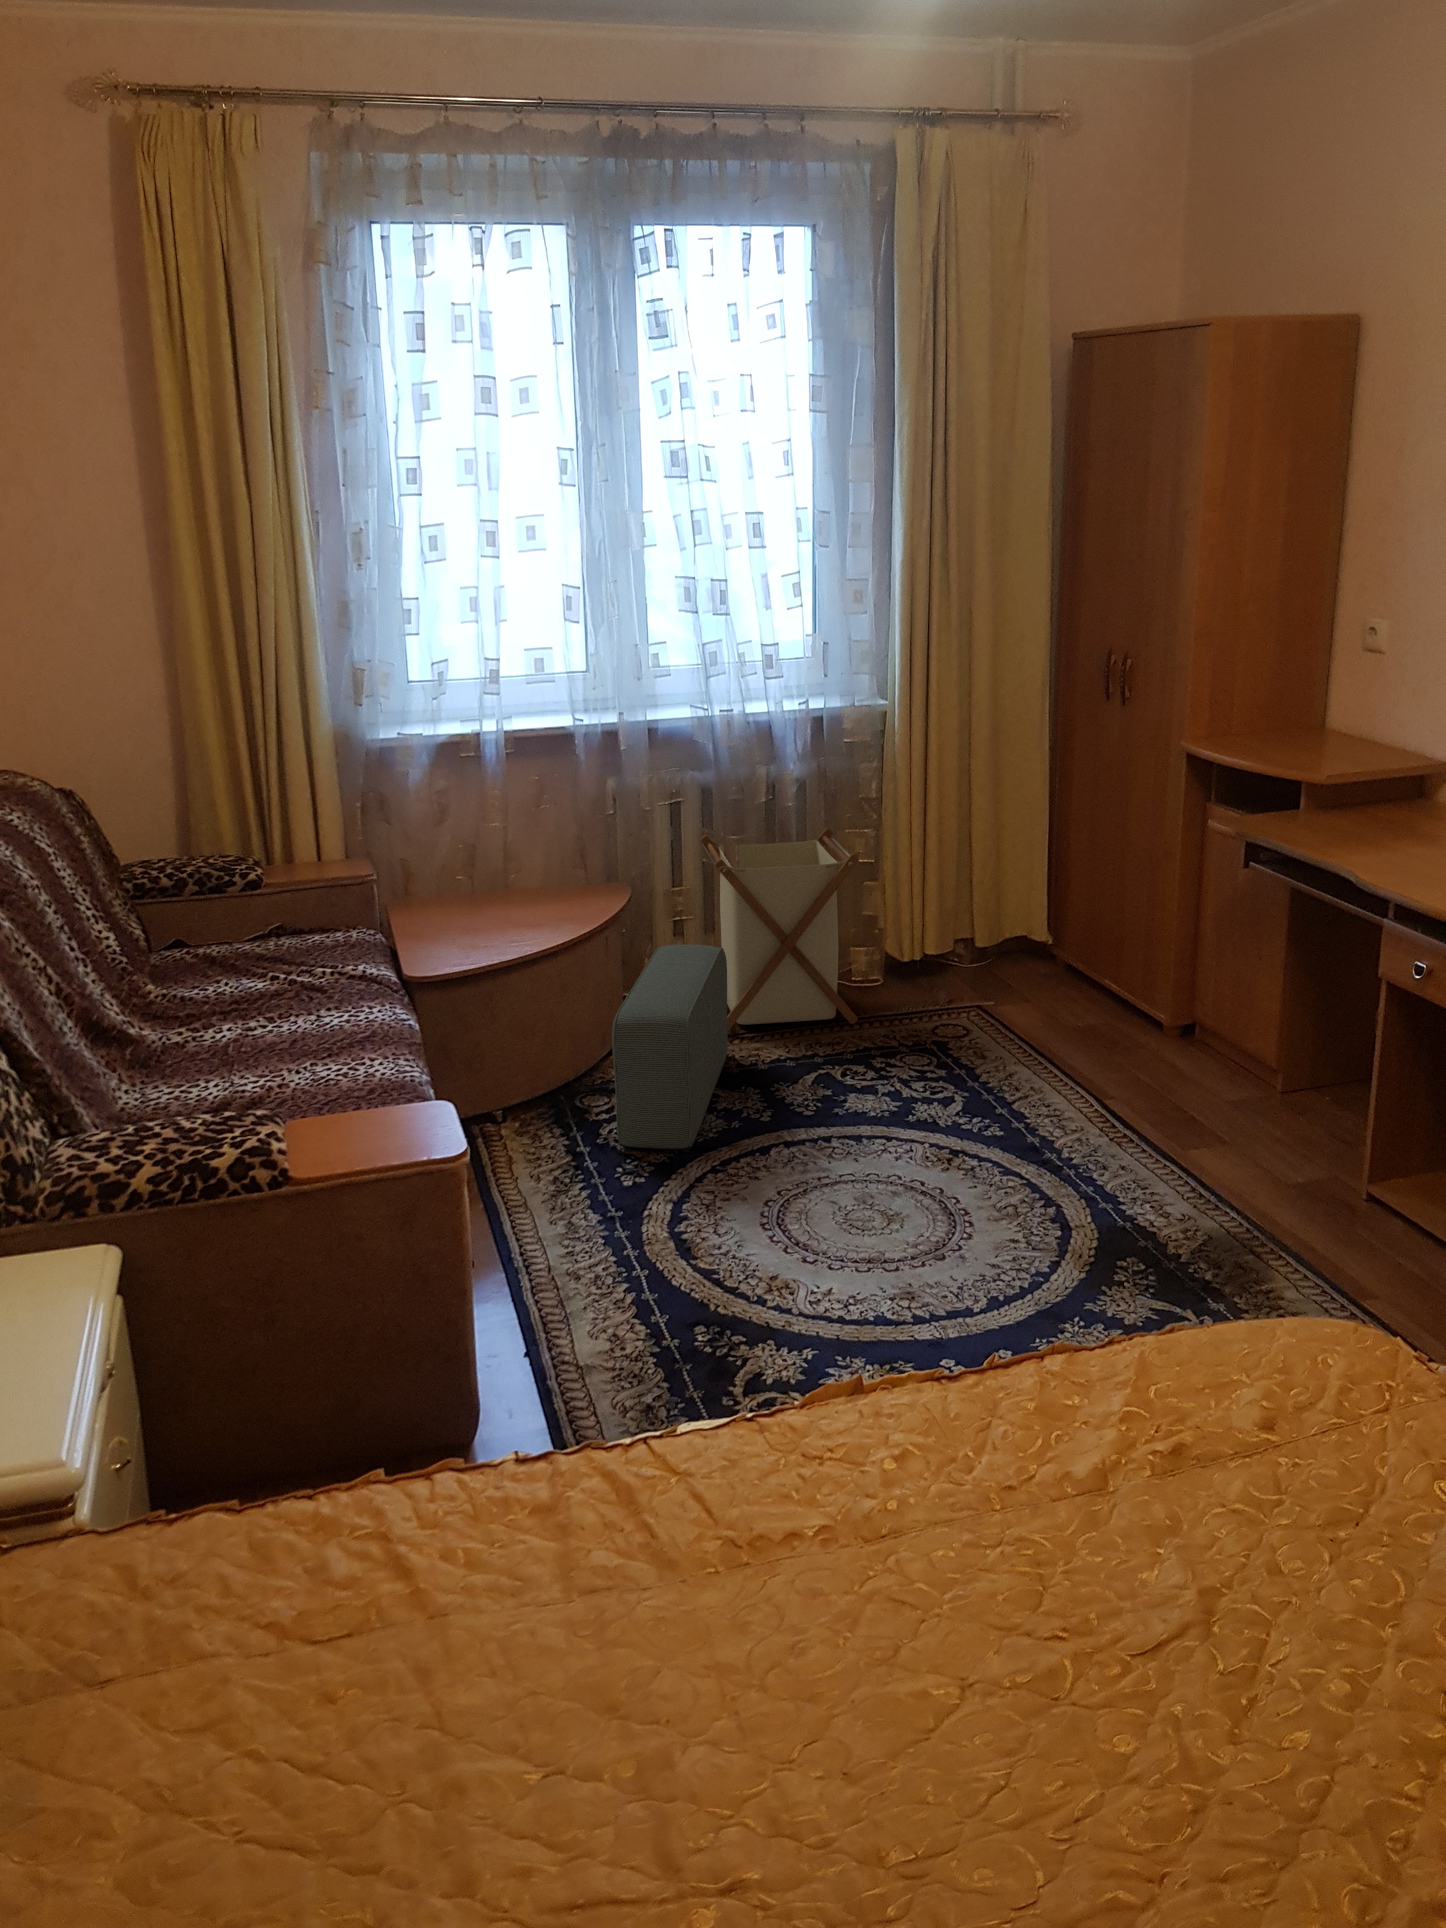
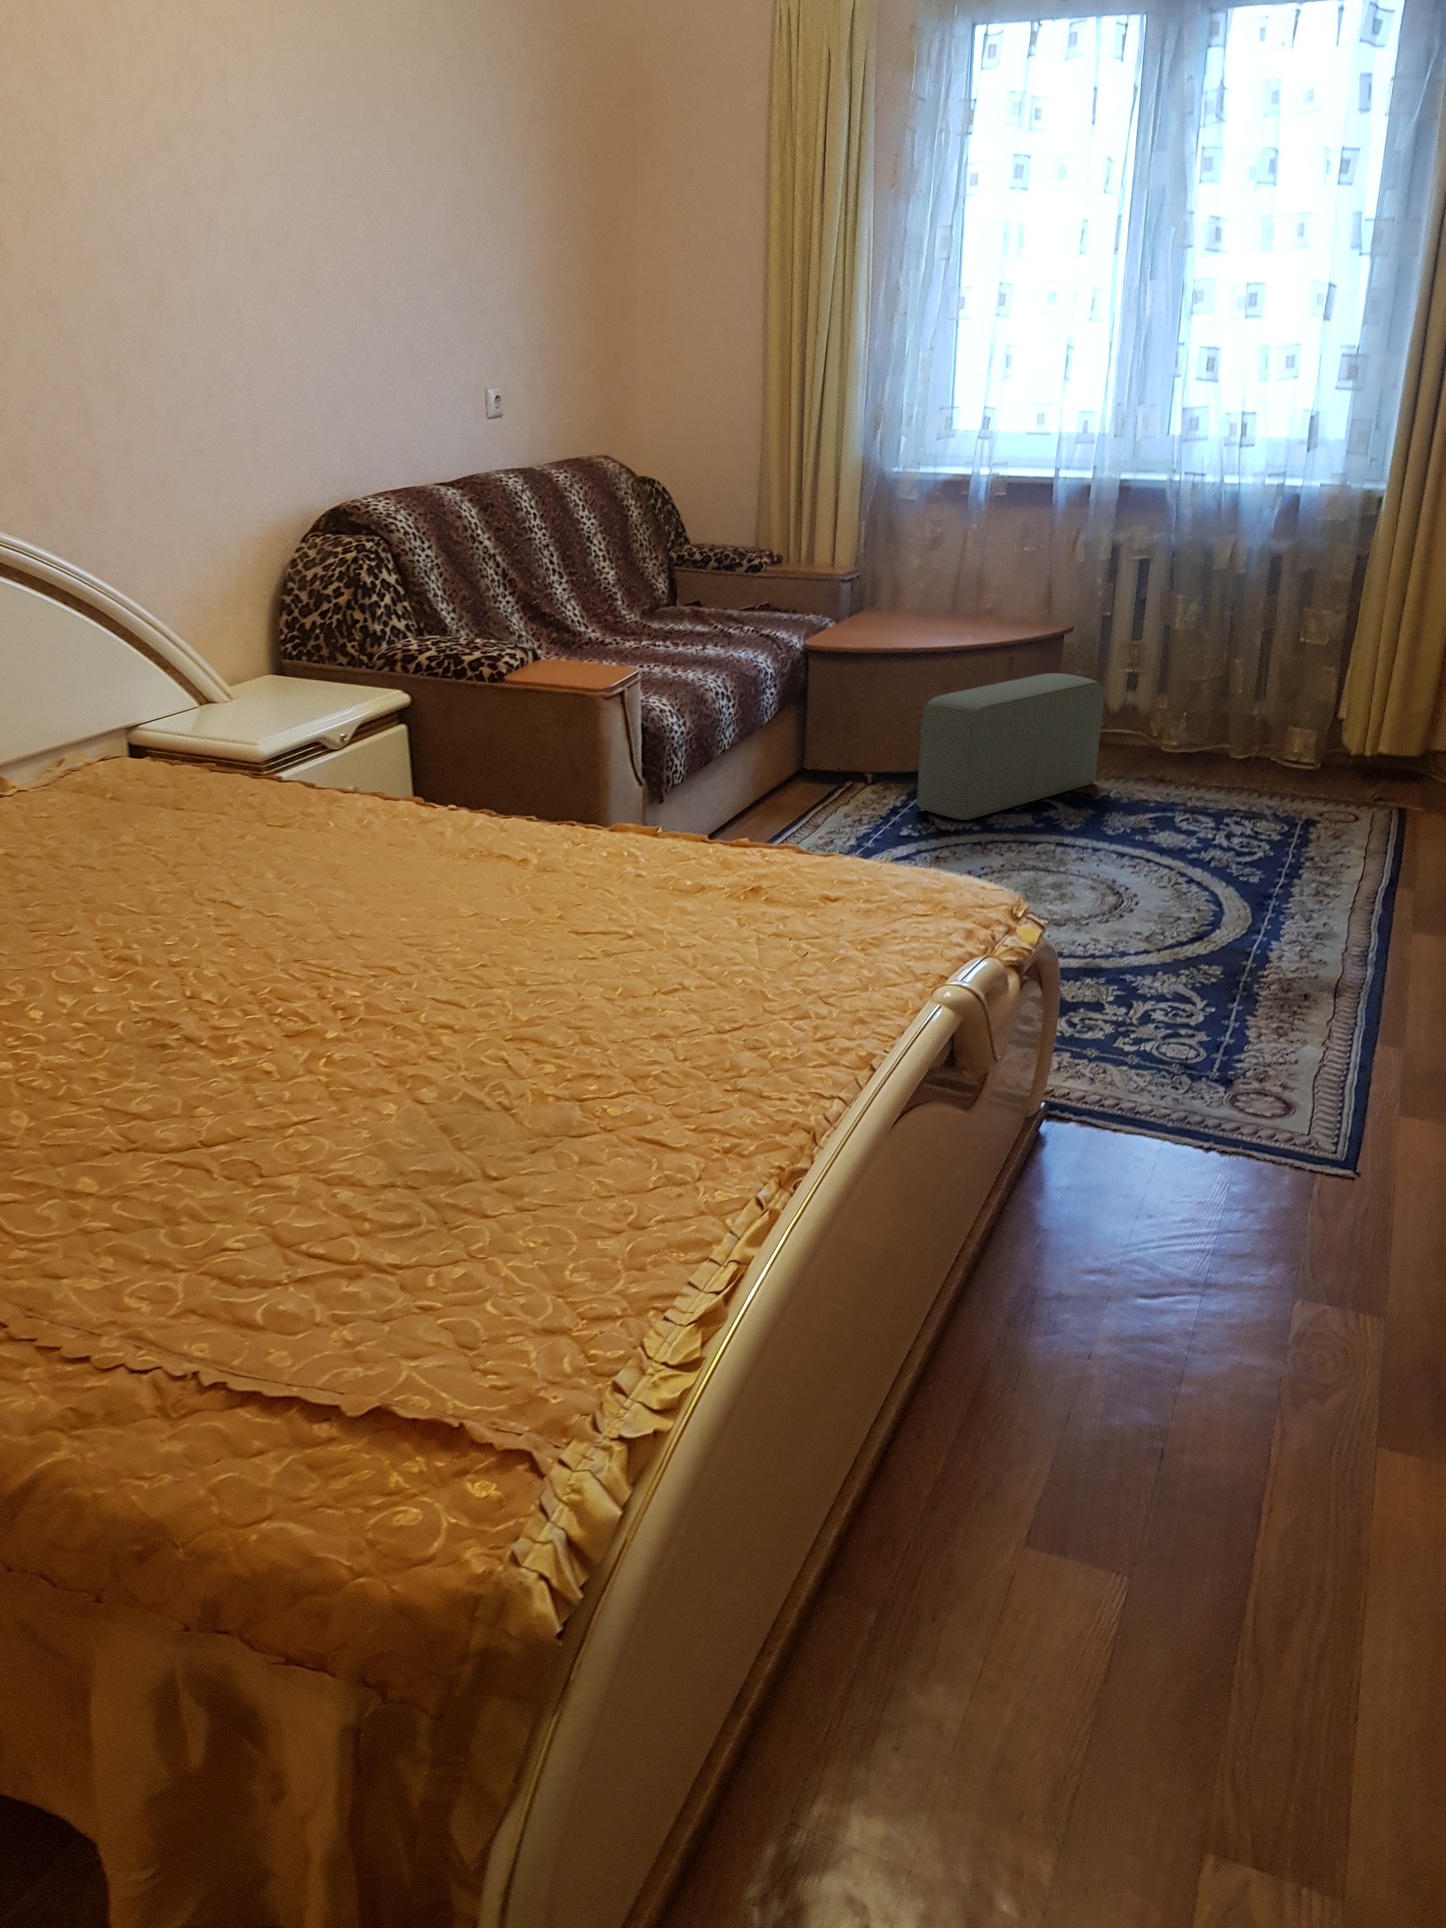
laundry basket: present [700,828,859,1031] -> none [1111,596,1294,789]

